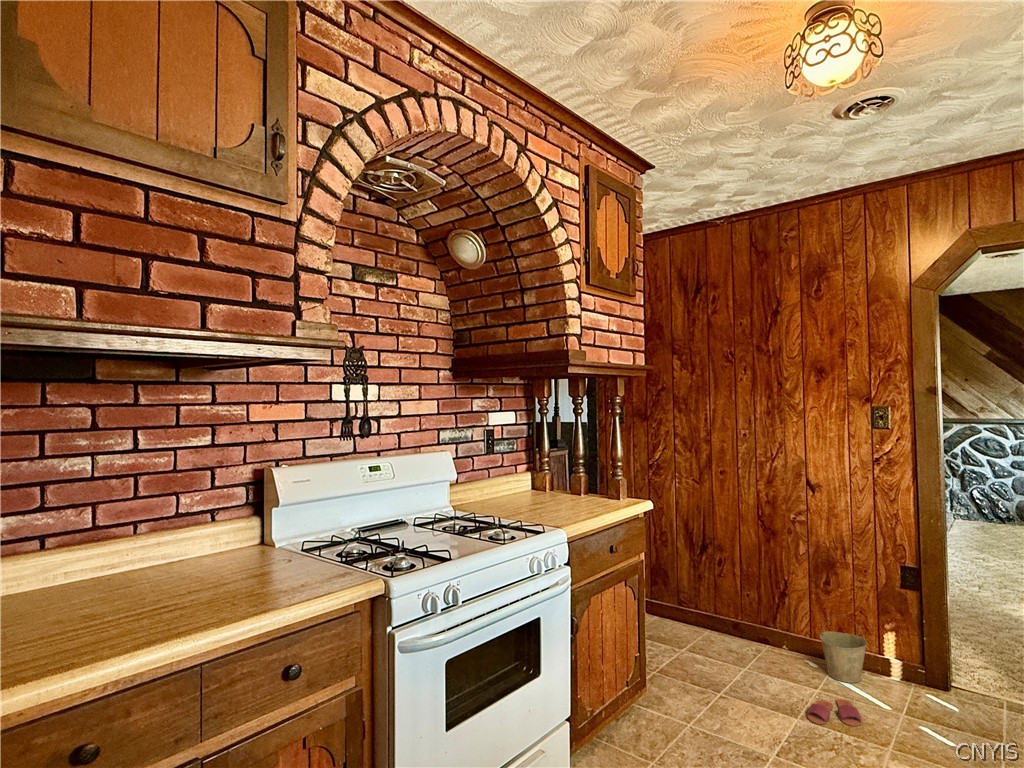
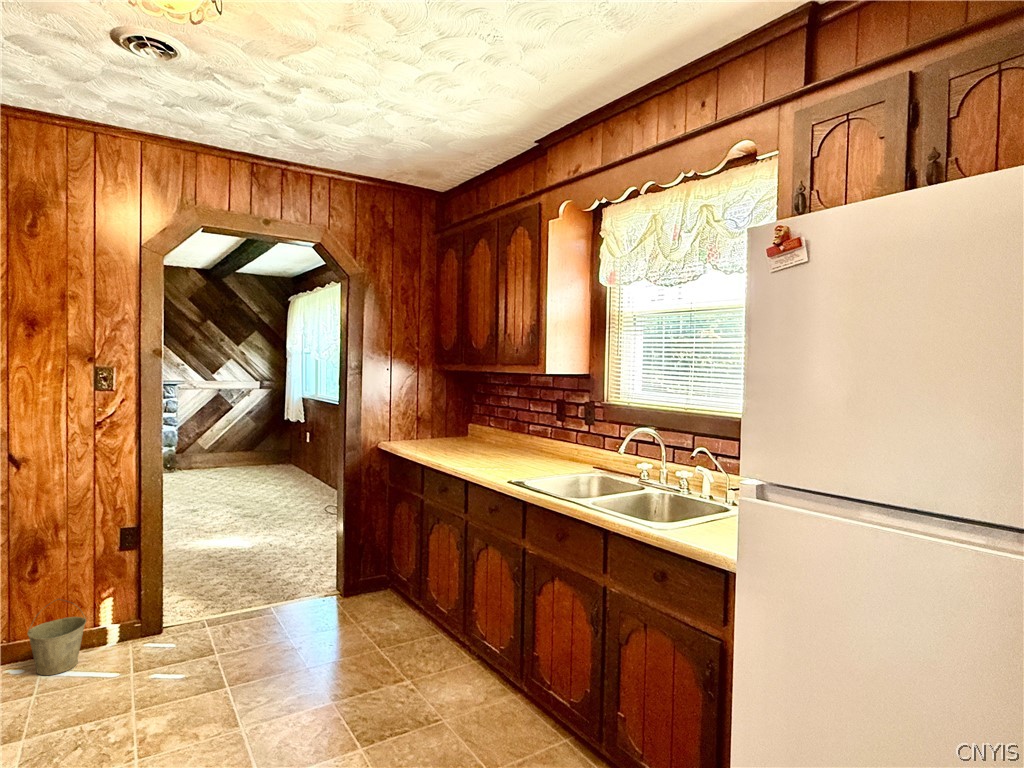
slippers: present [807,699,862,726] -> none [31,689,97,734]

